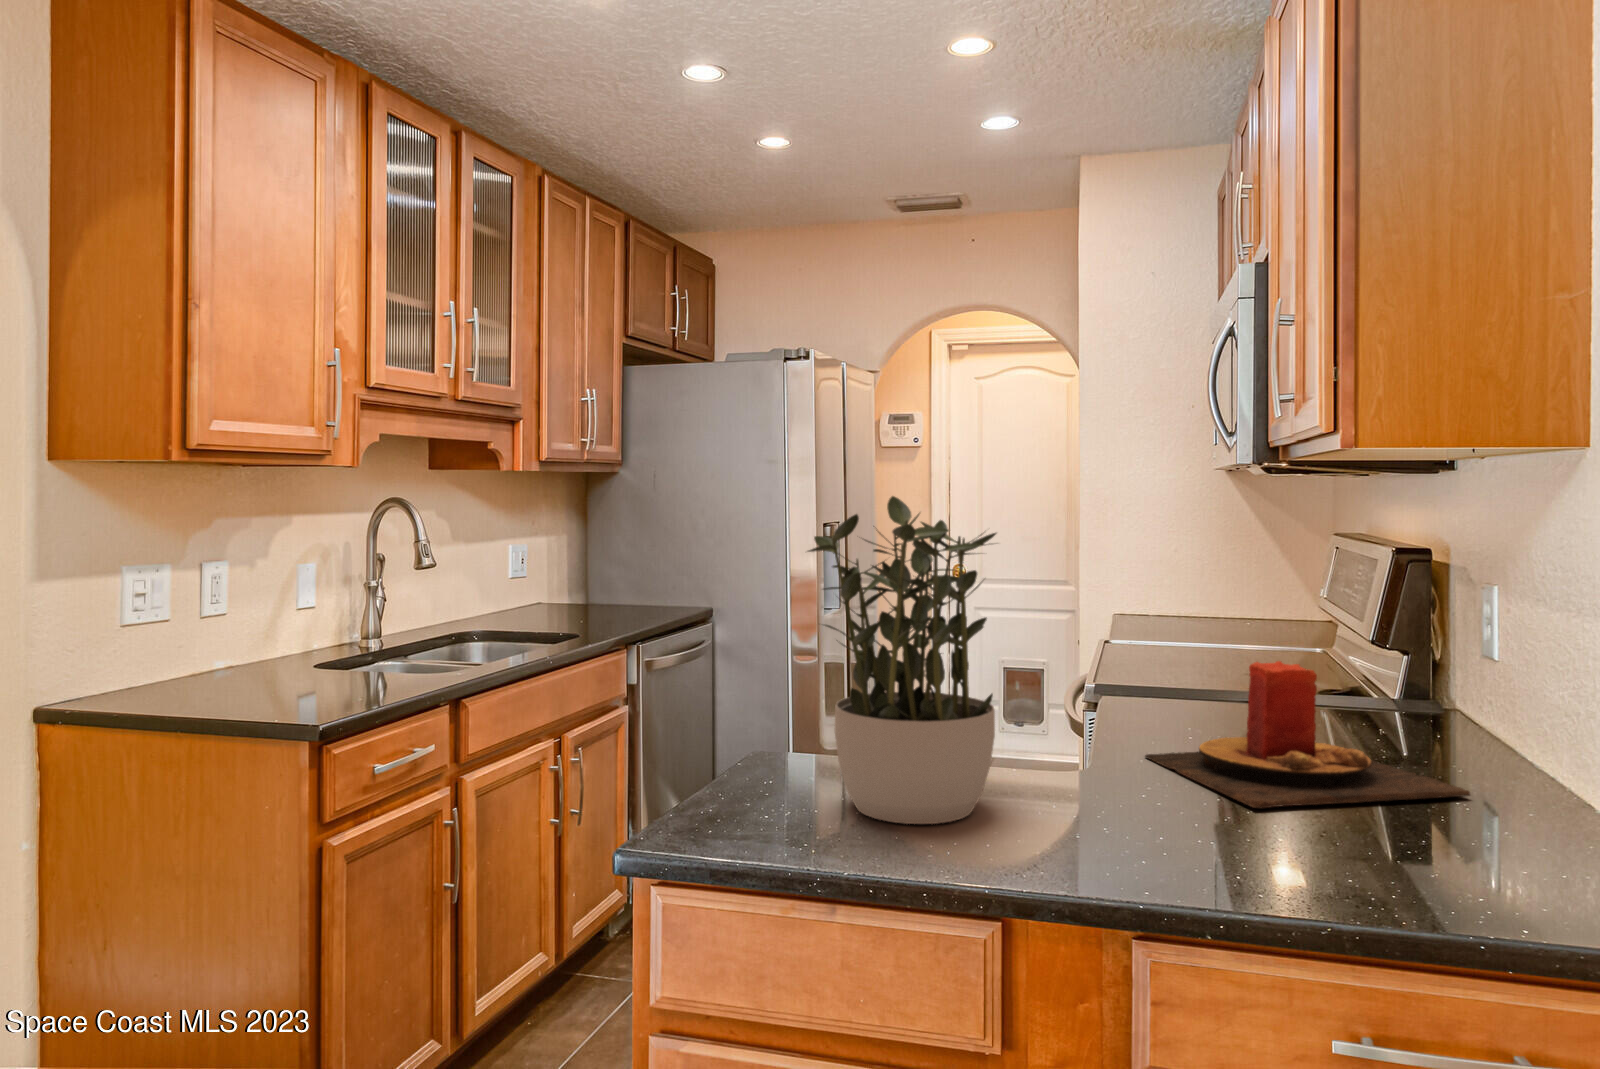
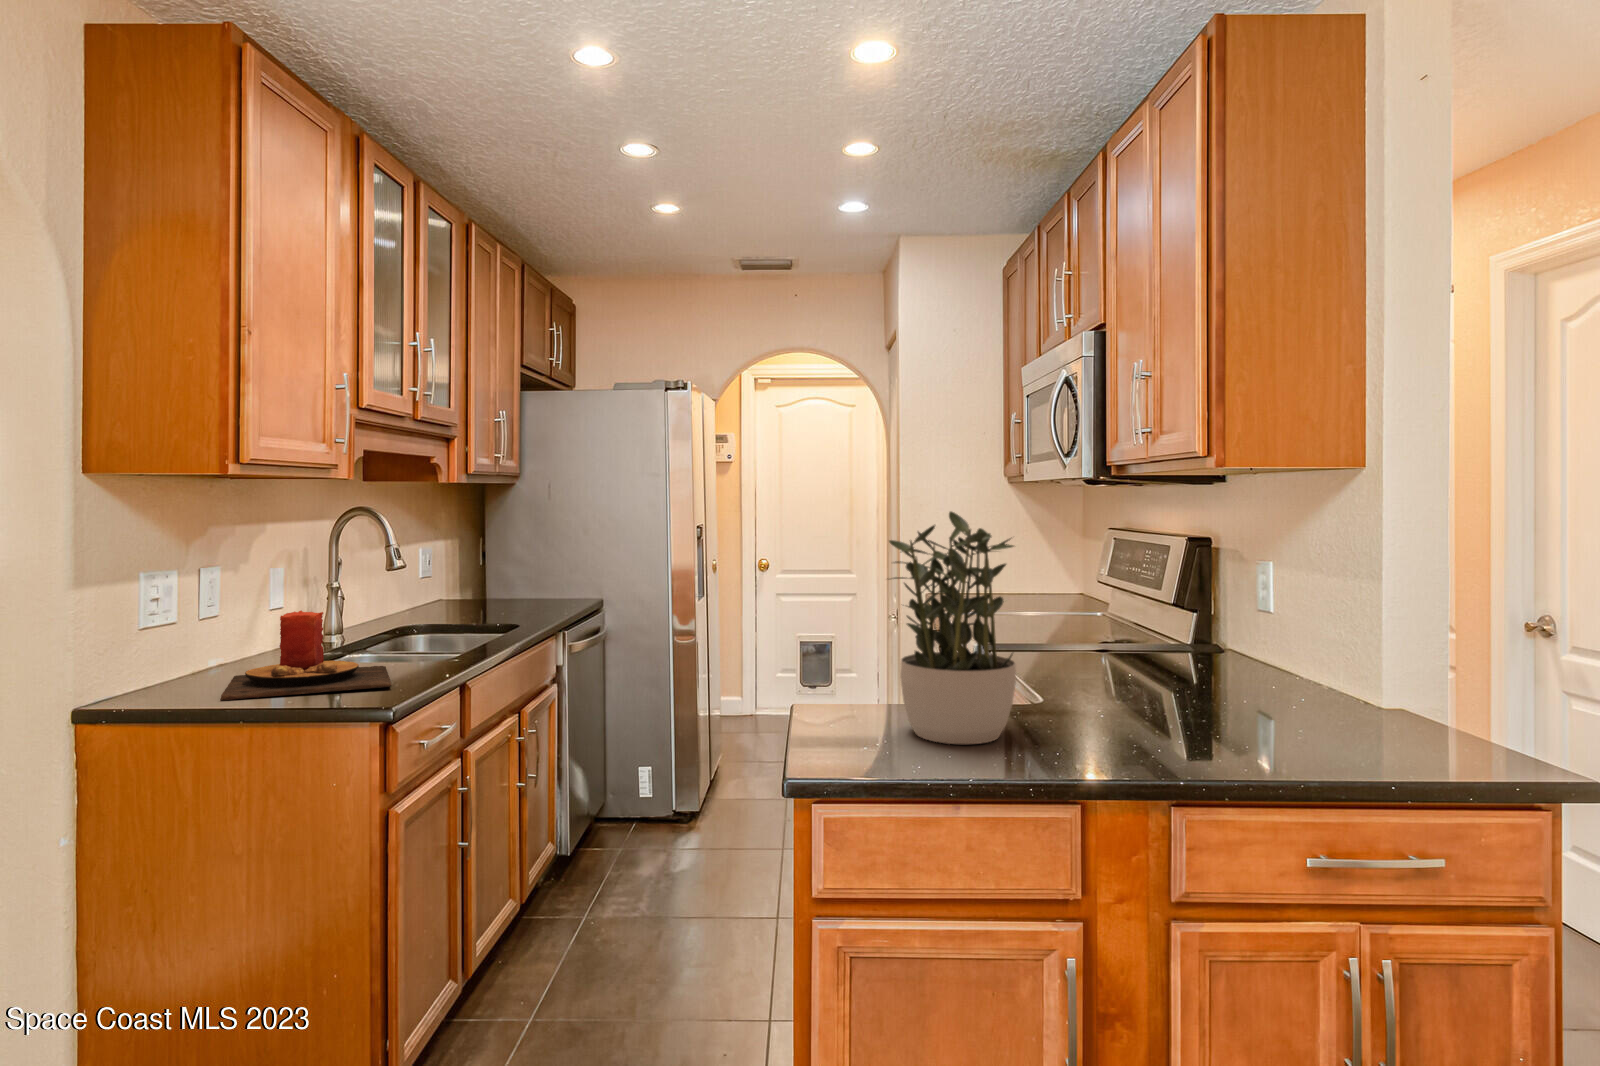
candle: present [1145,661,1470,808] -> present [221,611,391,700]

